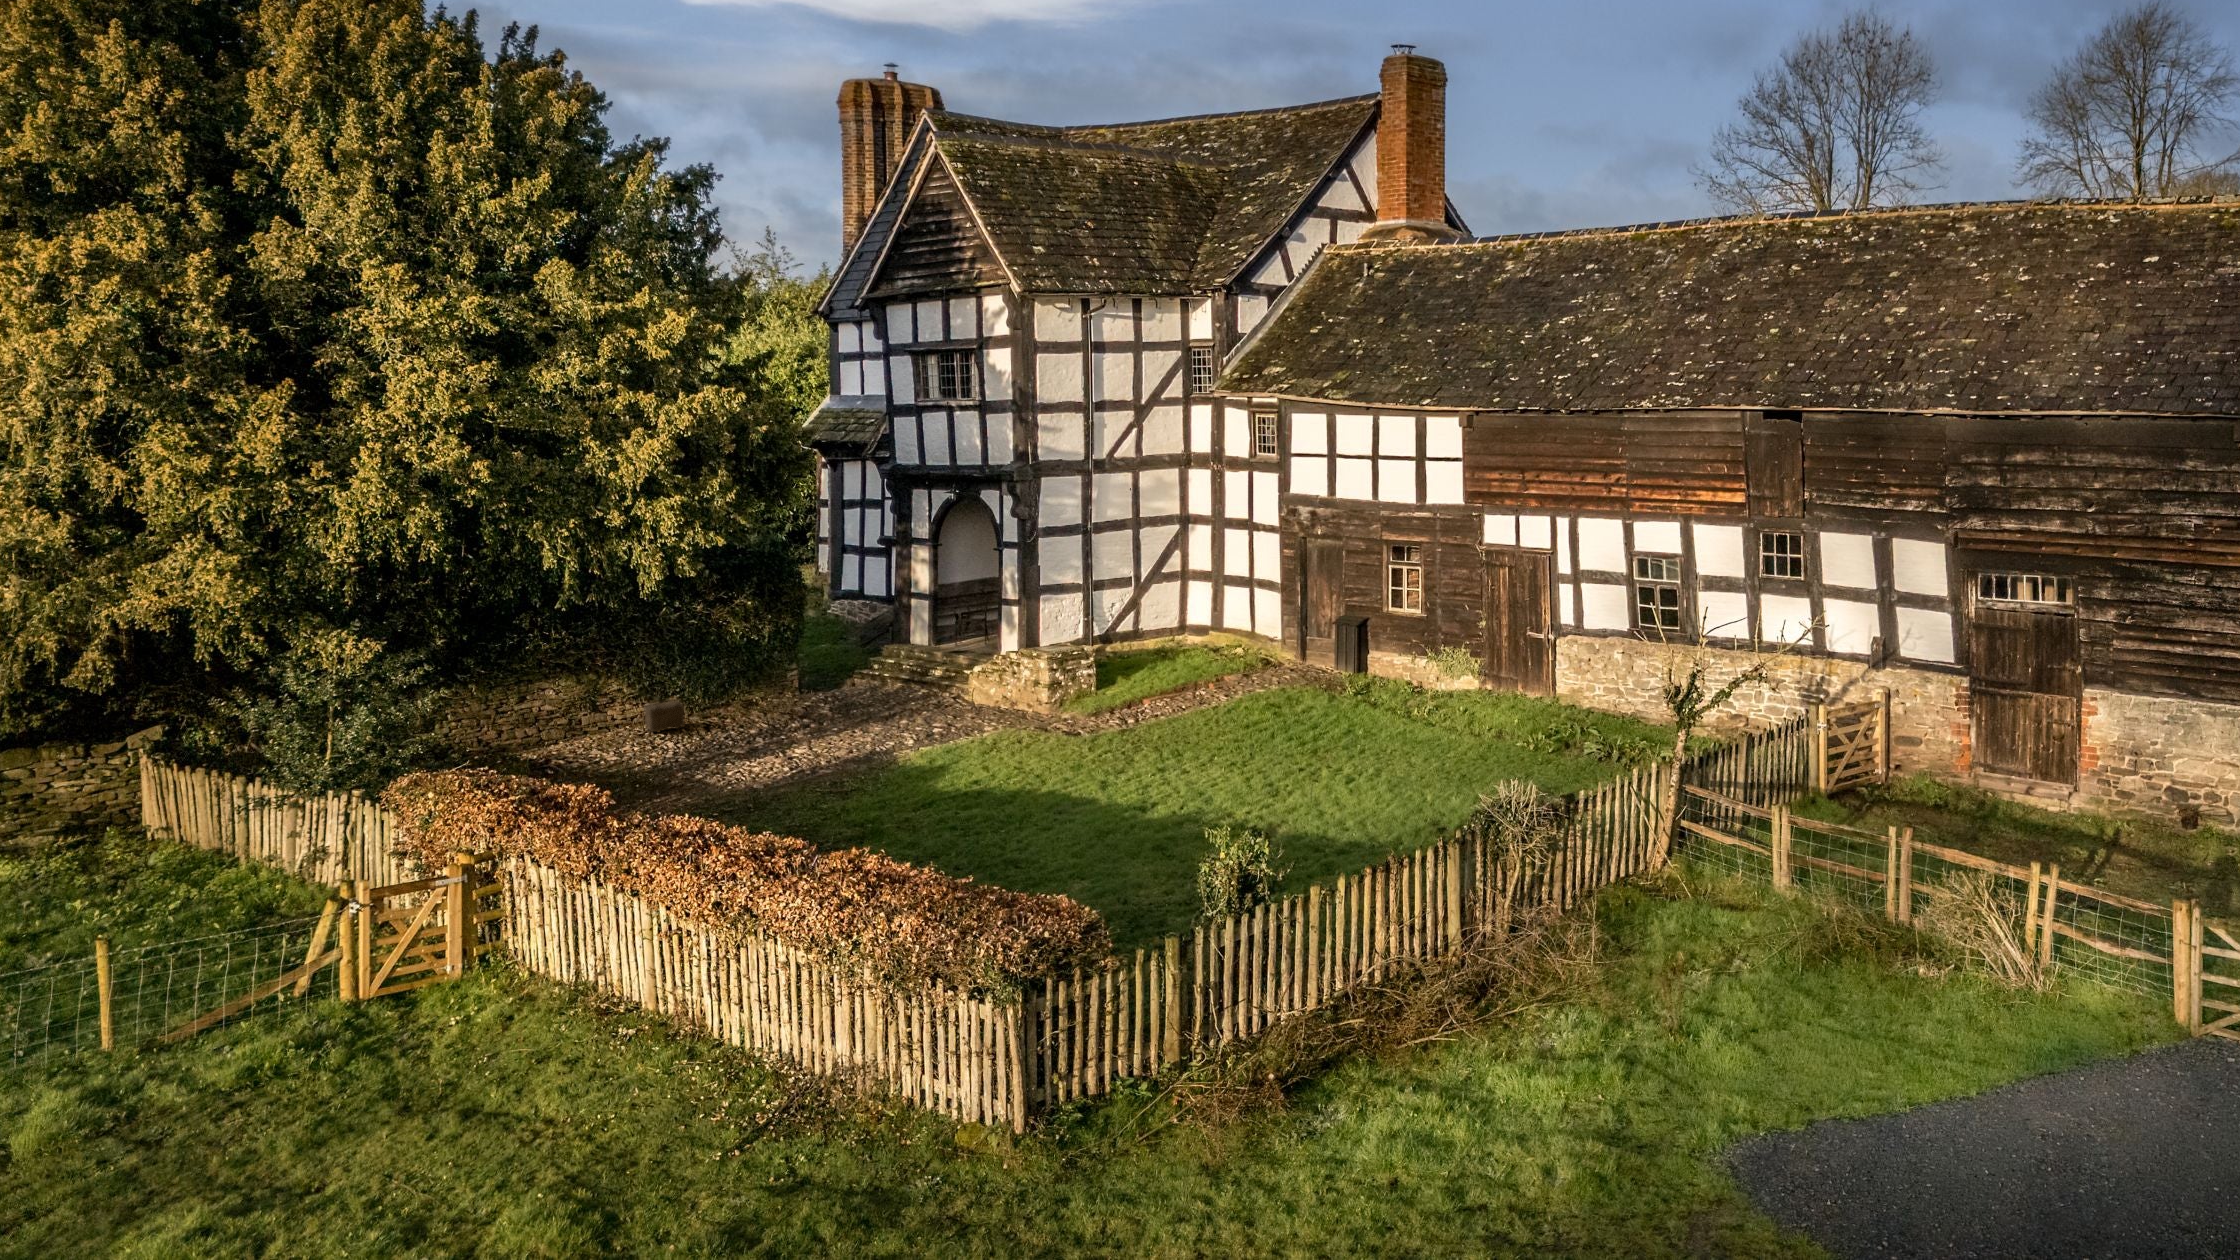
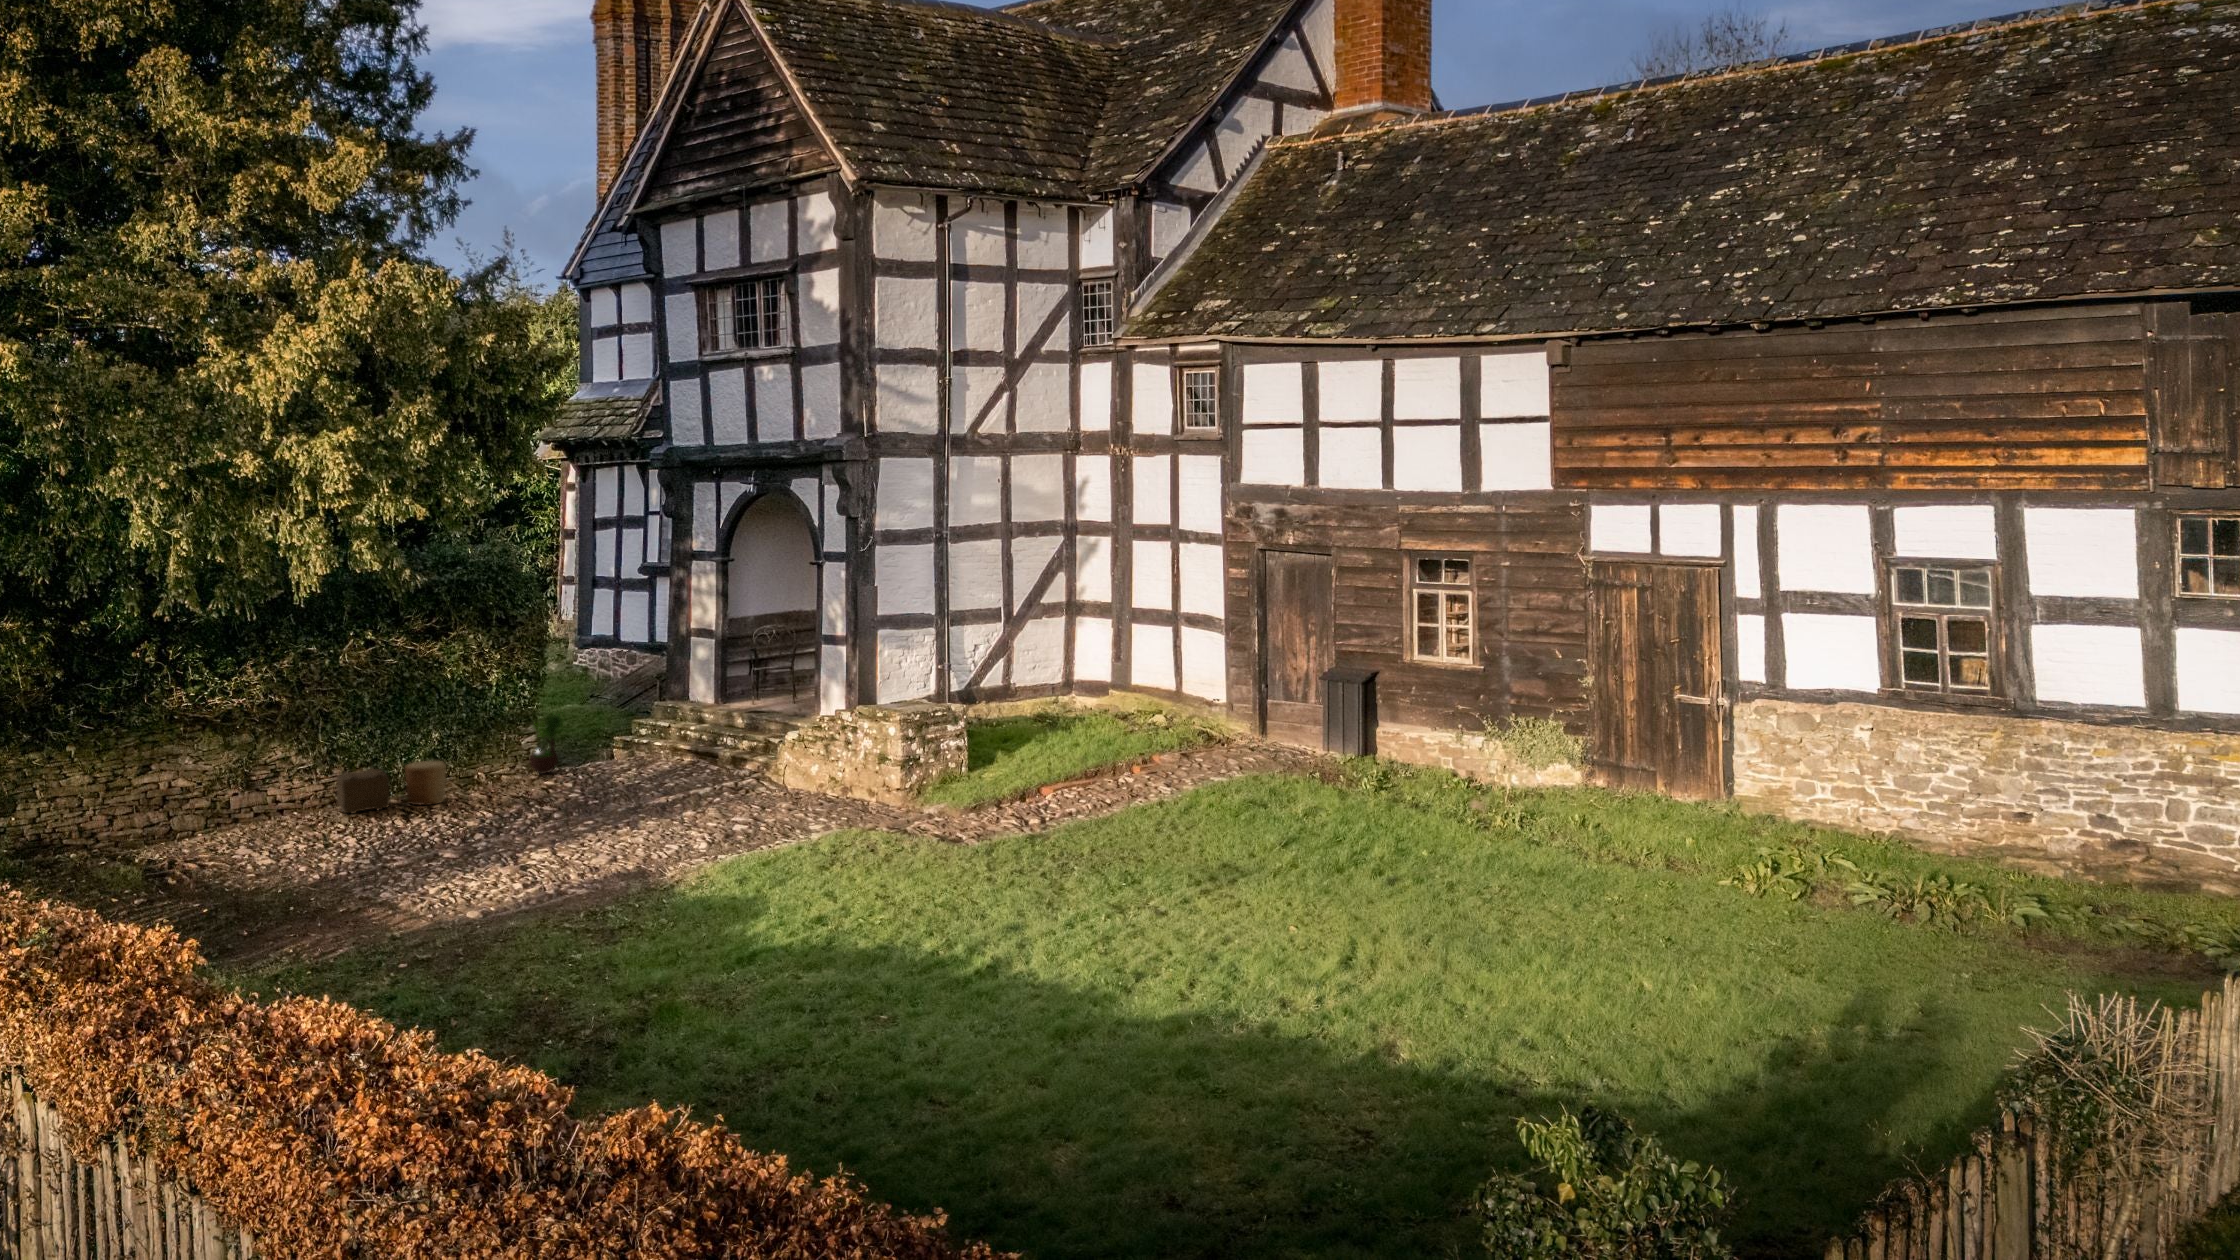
potted tree: none [790,654,816,699] -> present [529,713,562,774]
woven basket: none [696,693,727,725] -> present [405,761,446,805]

